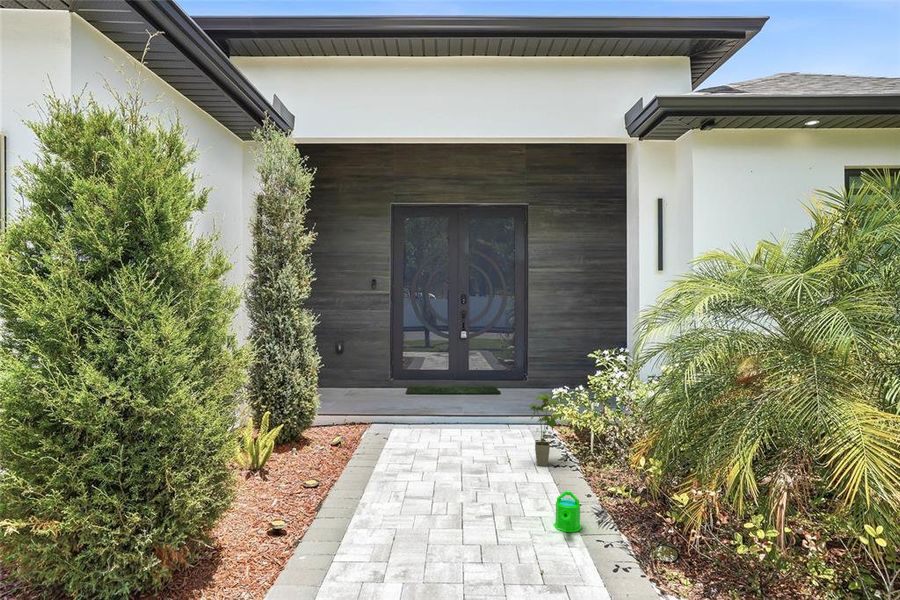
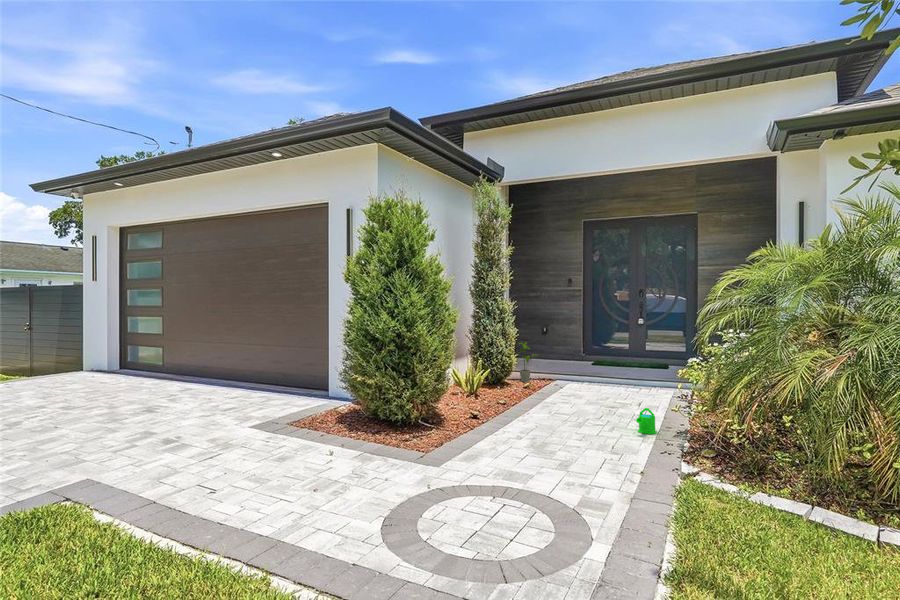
house plant: present [529,394,565,466] -> present [518,342,537,382]

